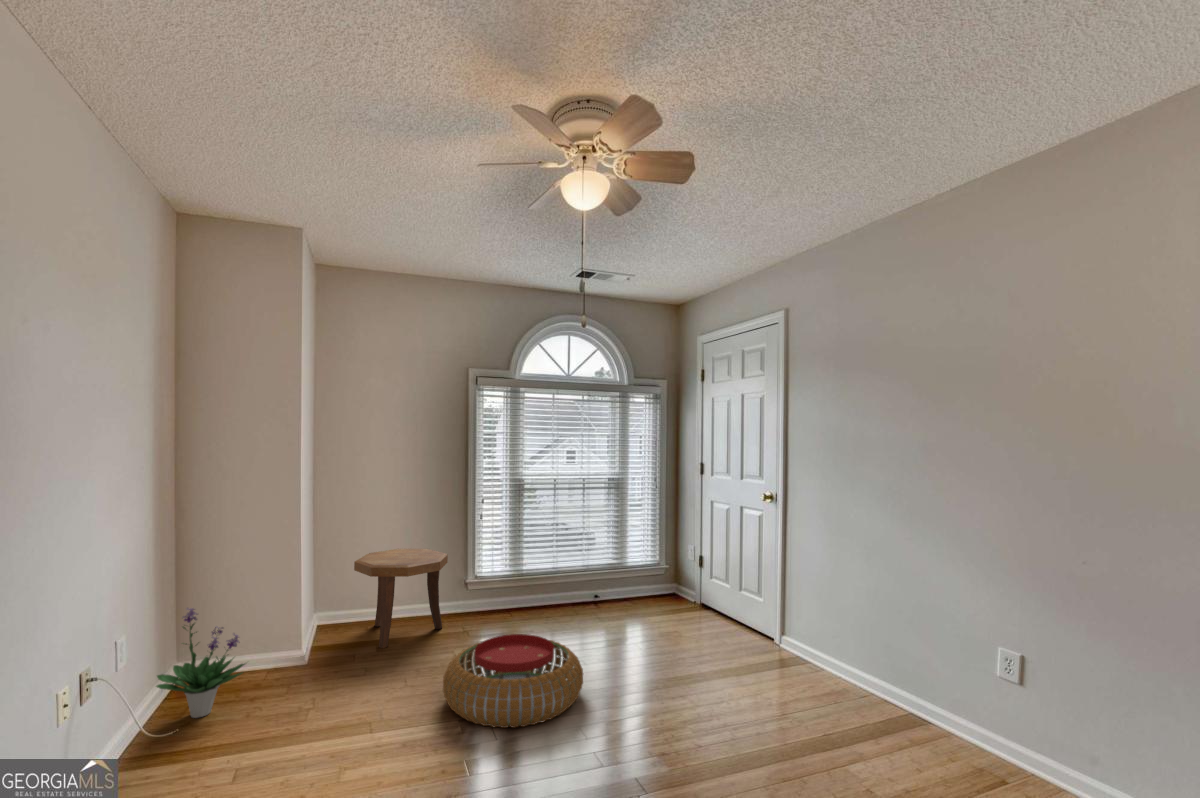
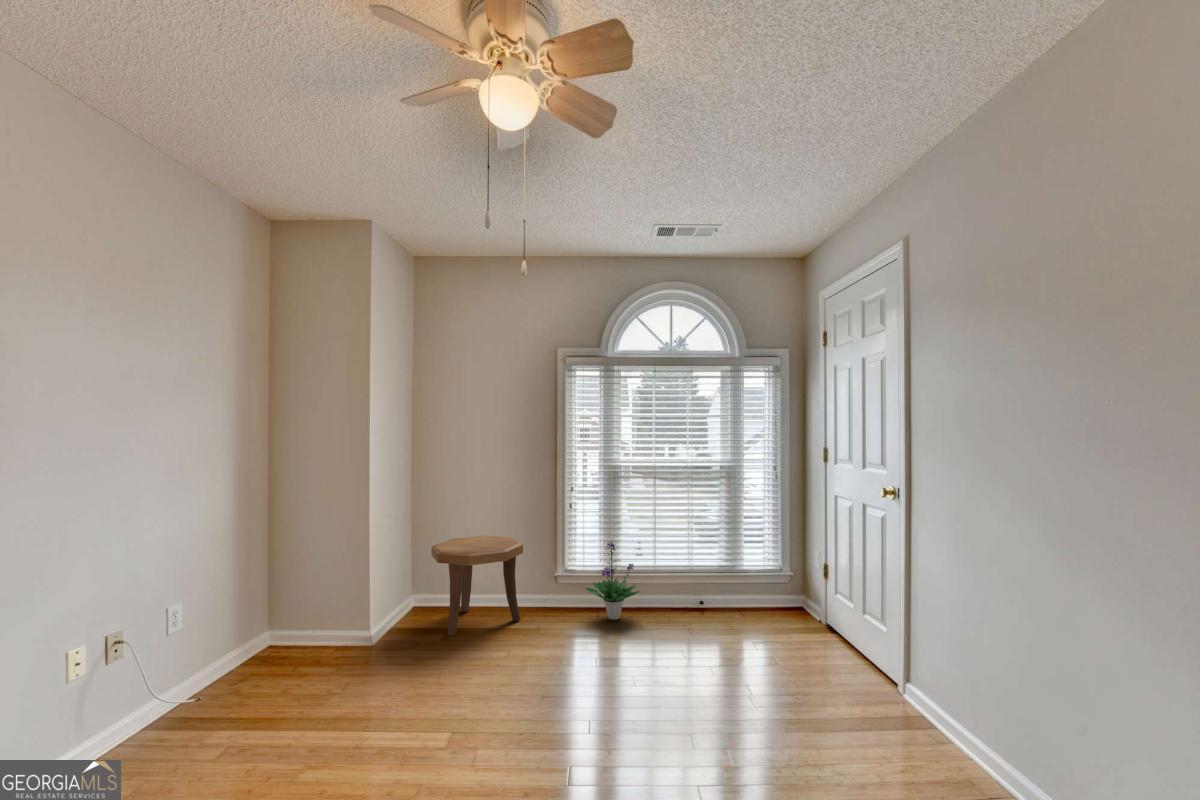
potted plant: present [156,608,245,718] -> present [585,540,640,620]
pouf: present [443,634,583,728] -> none [445,640,603,749]

